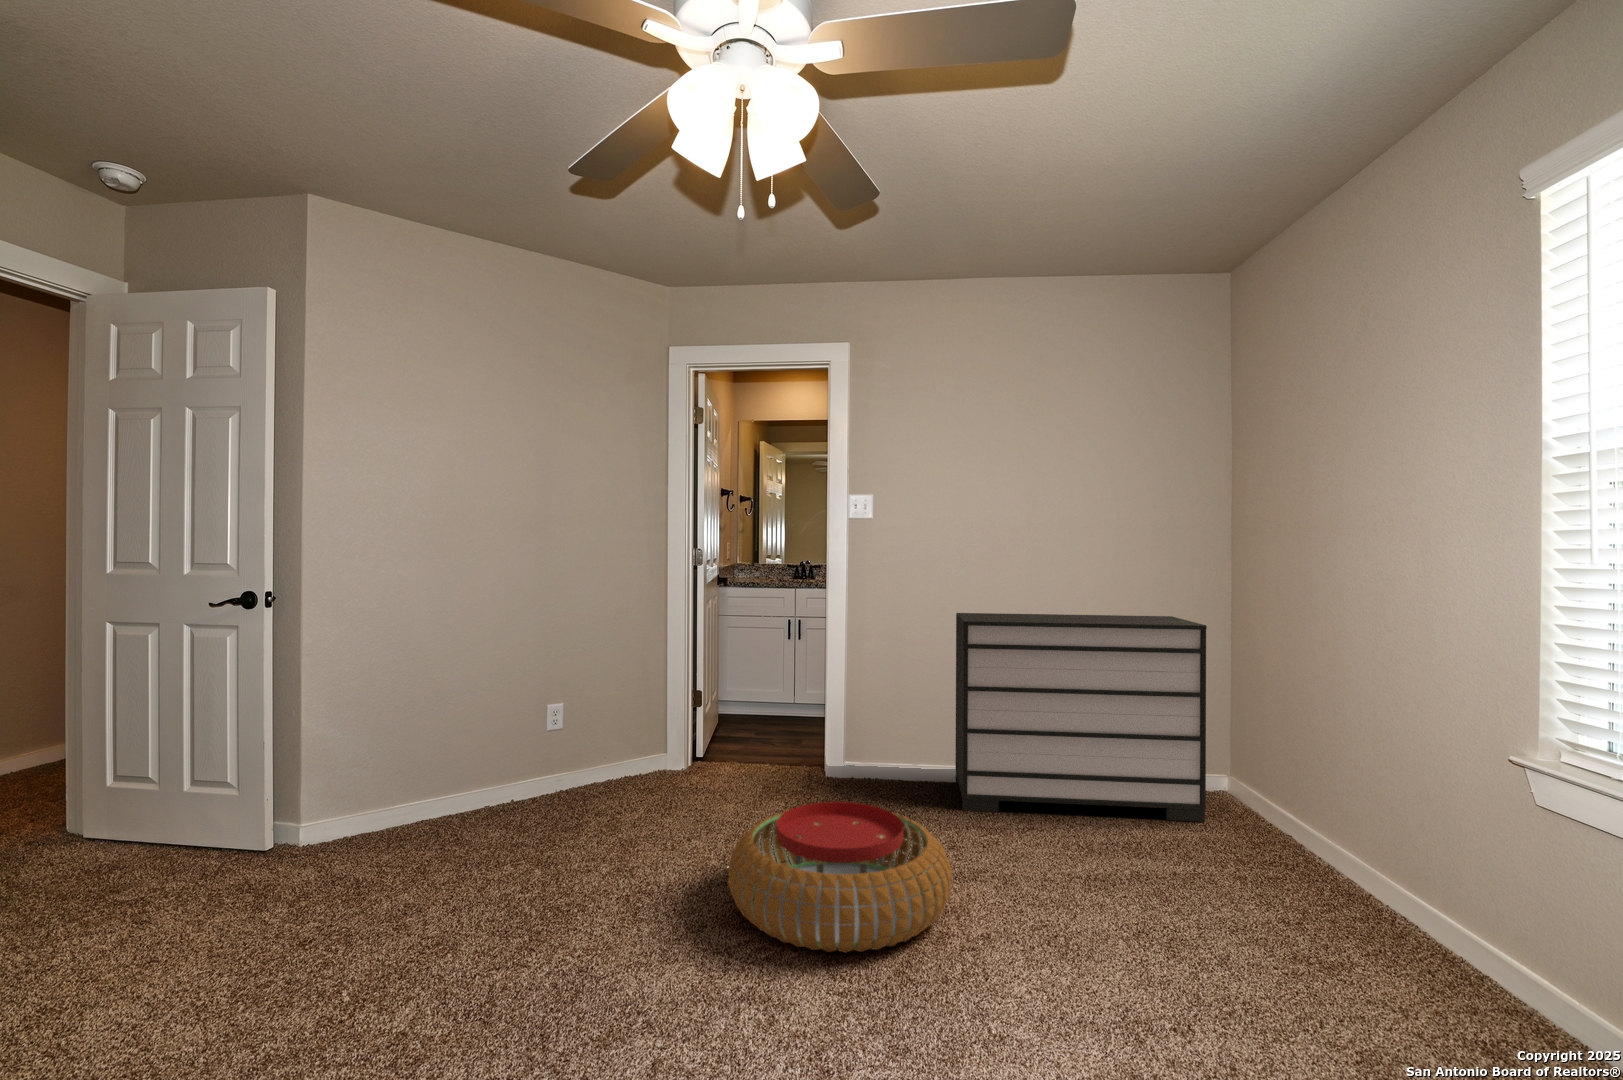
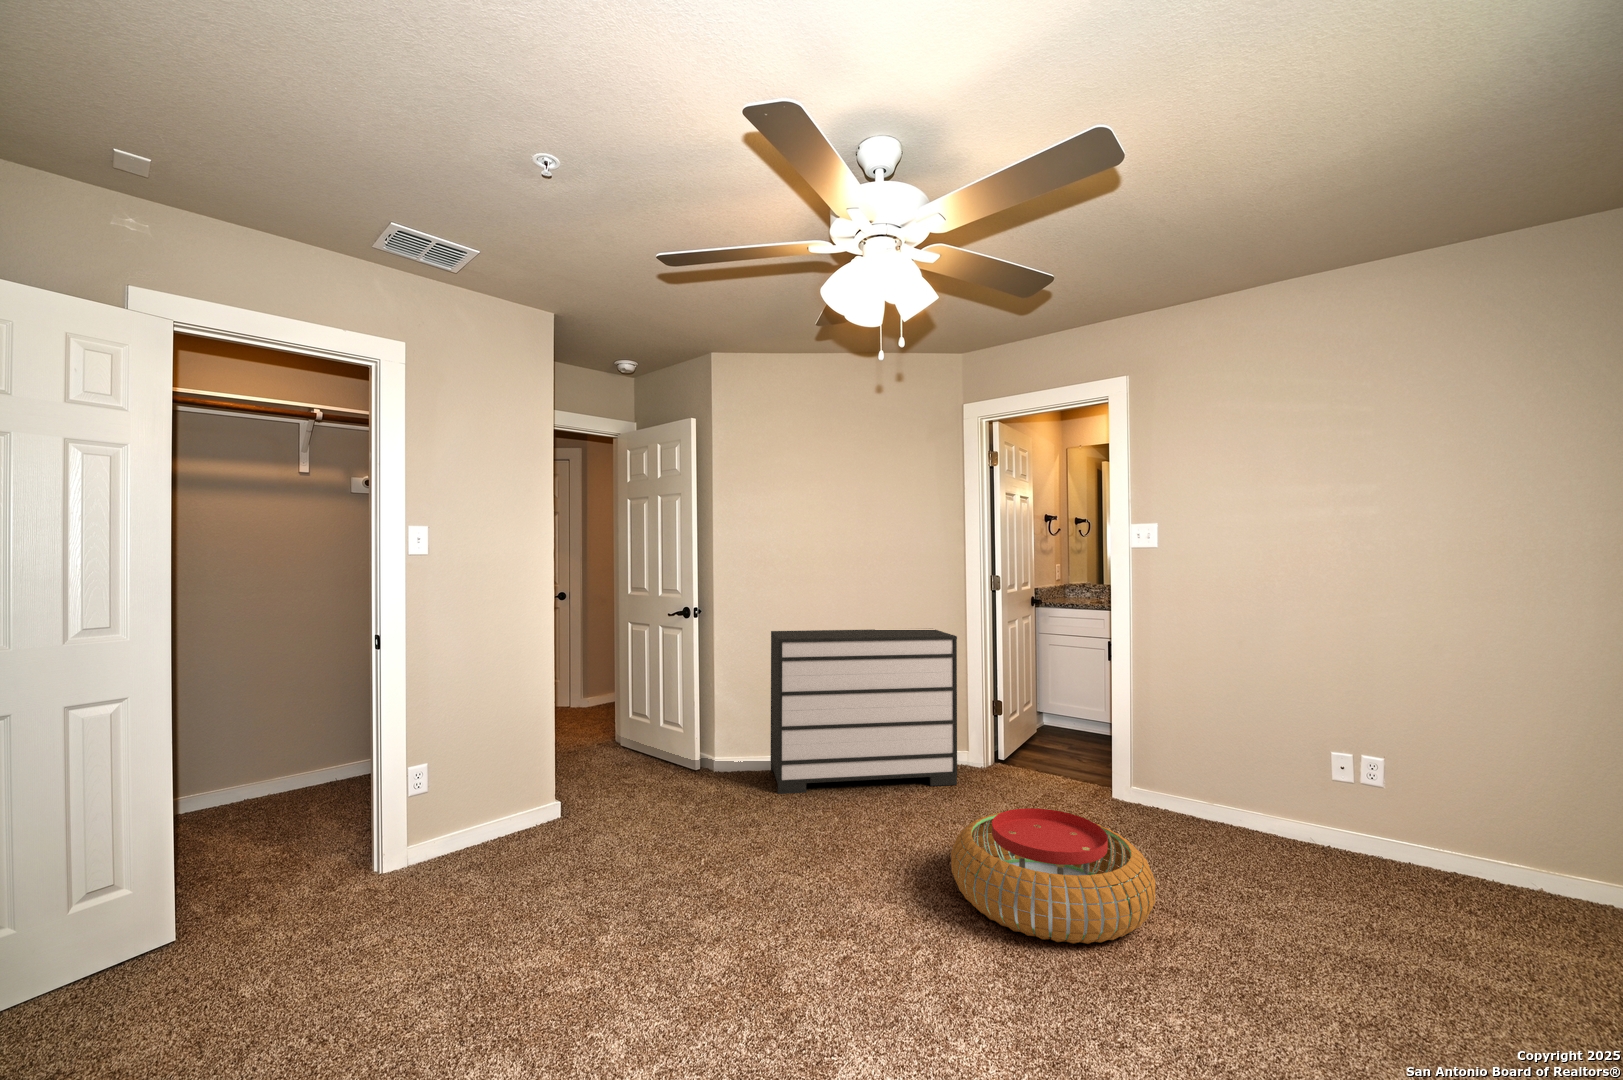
dresser: present [956,613,1207,822] -> present [770,630,957,794]

